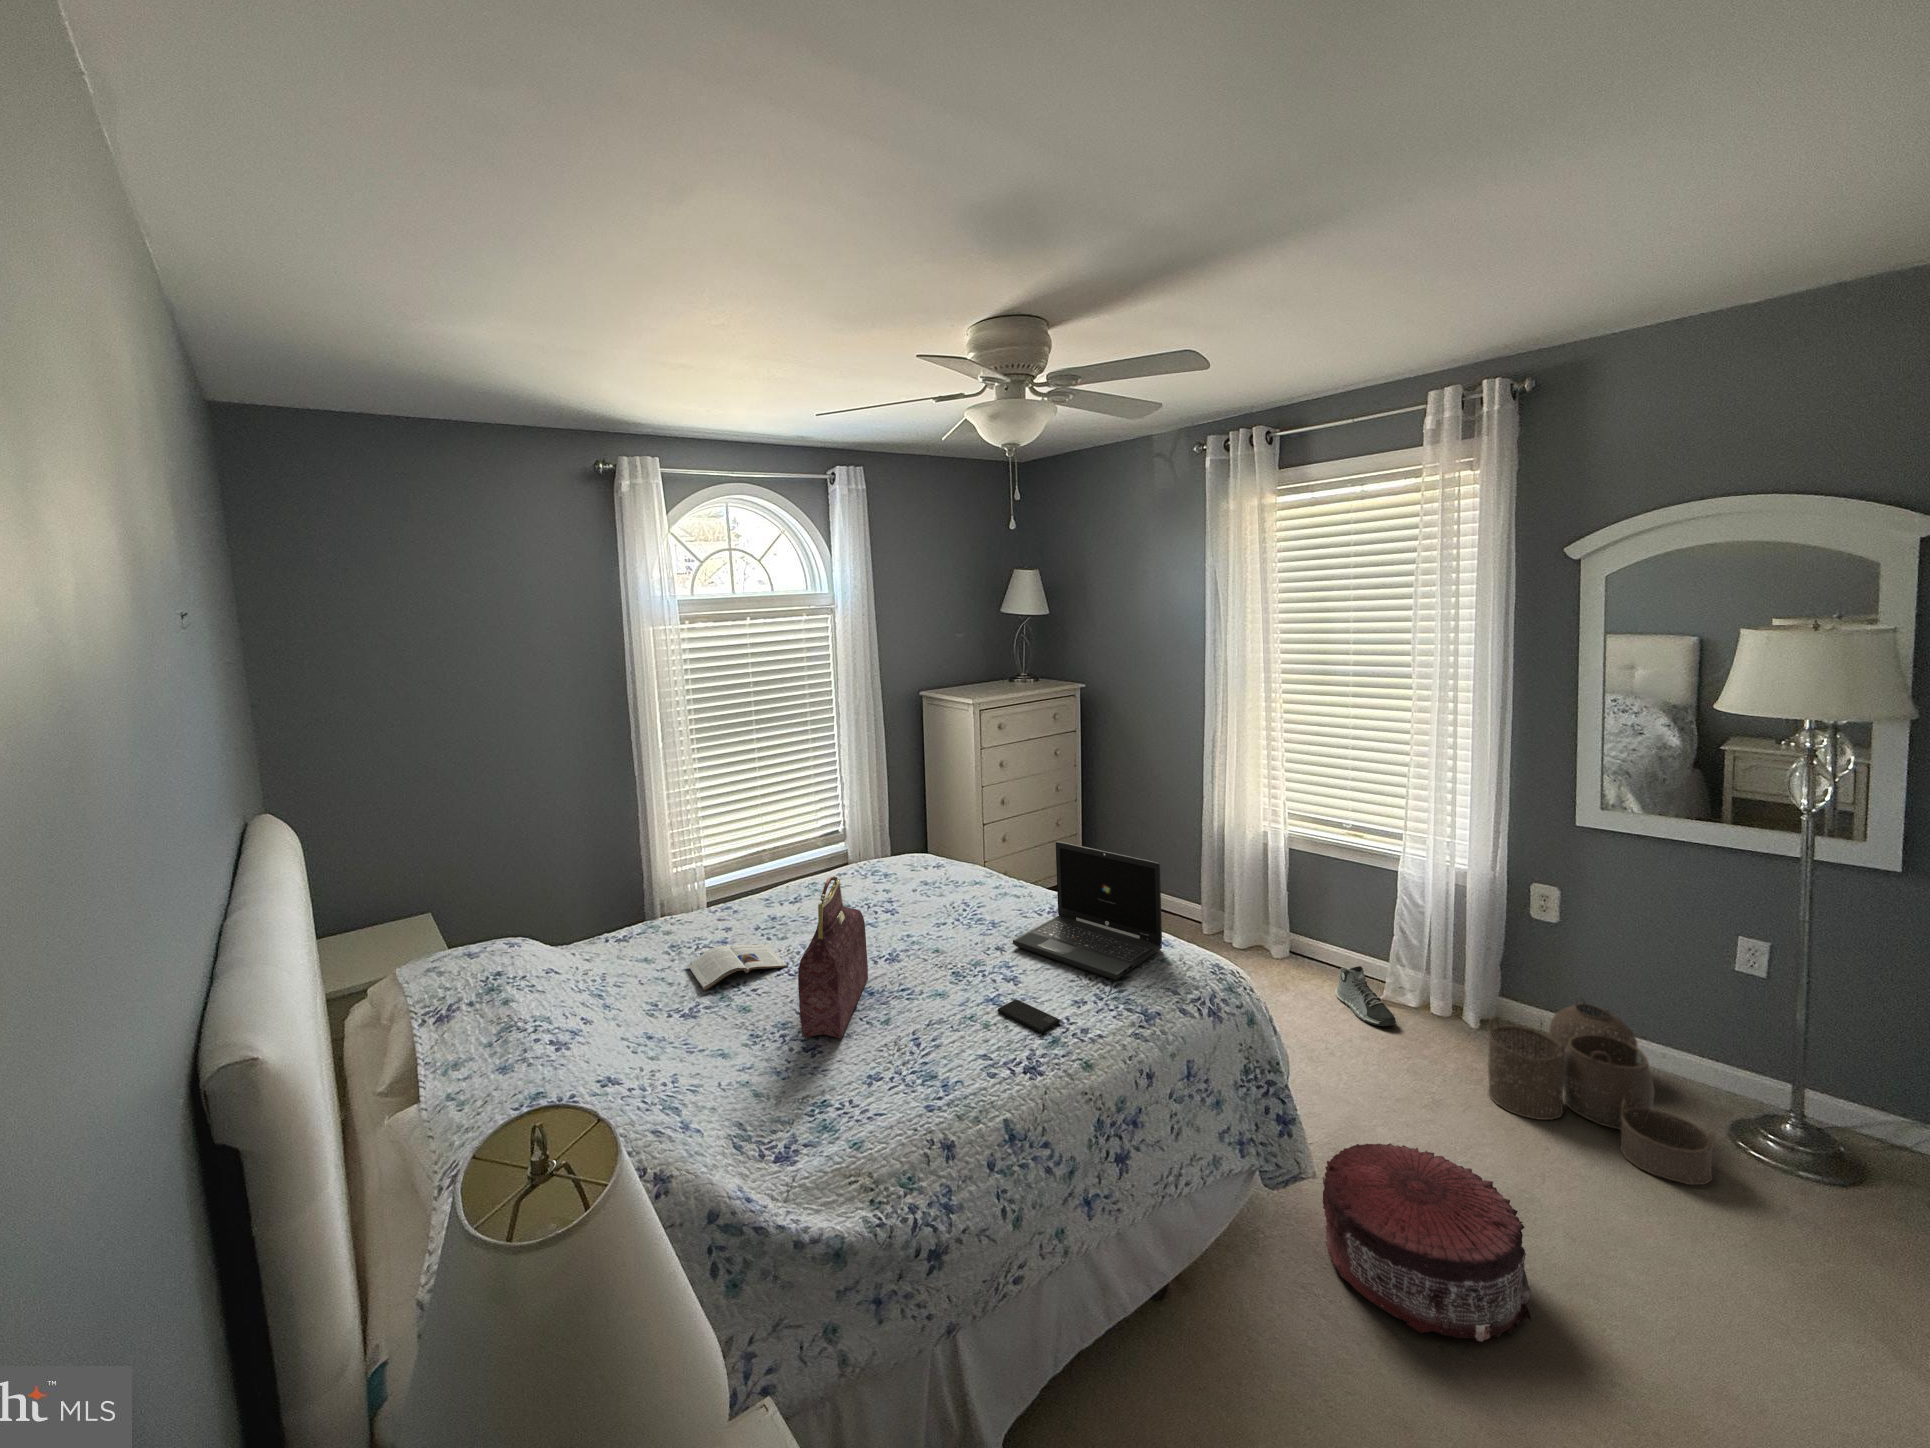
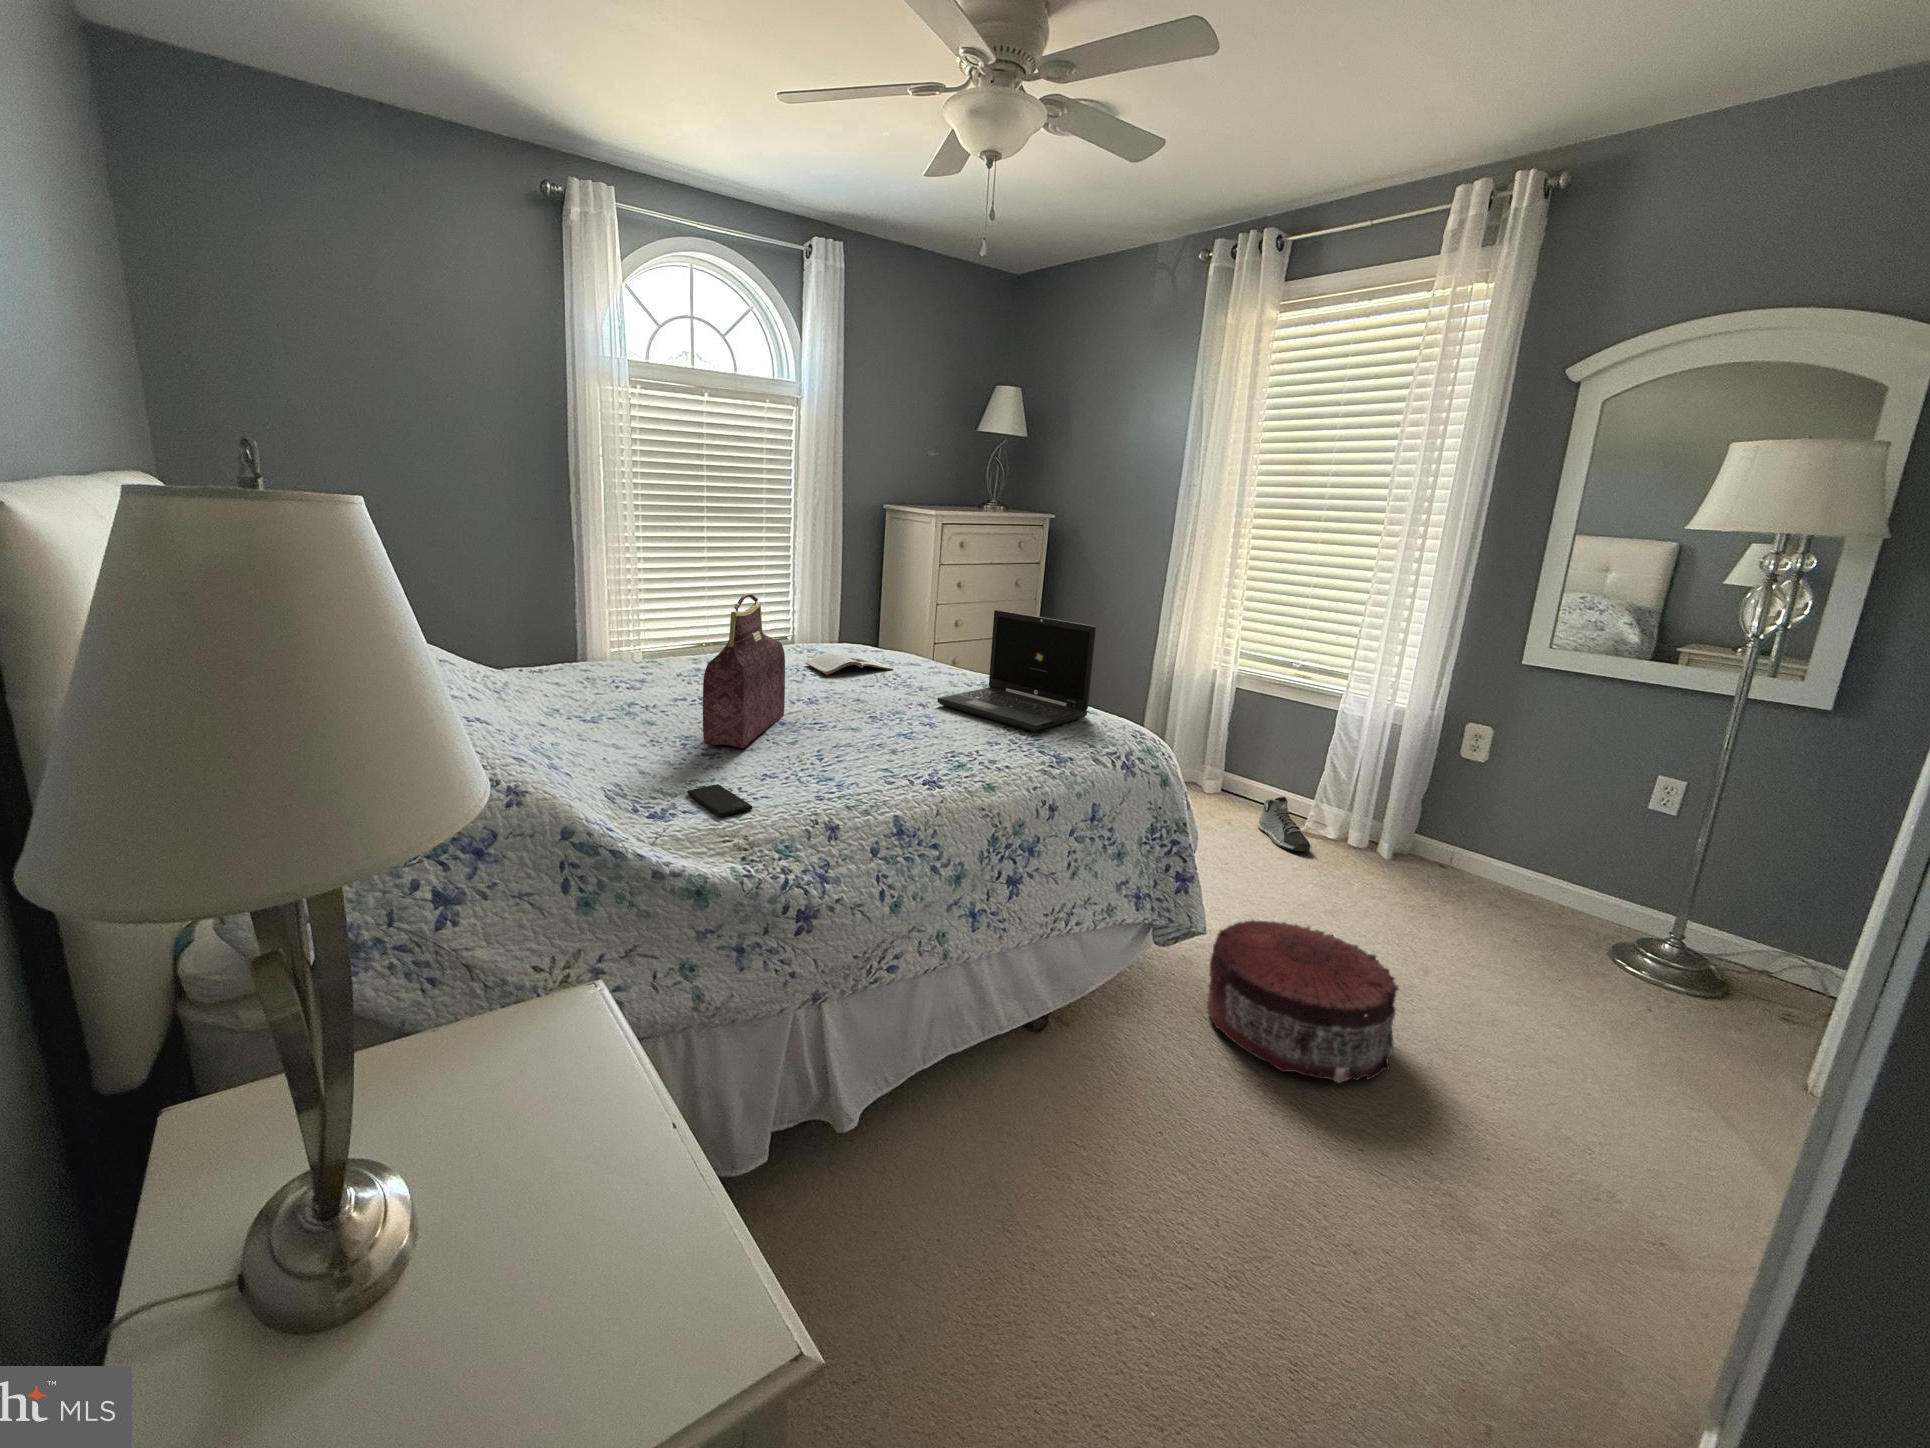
magazine: present [688,944,787,990] -> present [805,652,893,675]
smartphone: present [998,999,1060,1033] -> present [687,784,752,817]
woven basket: present [1488,1003,1715,1185] -> none [1387,831,1596,989]

